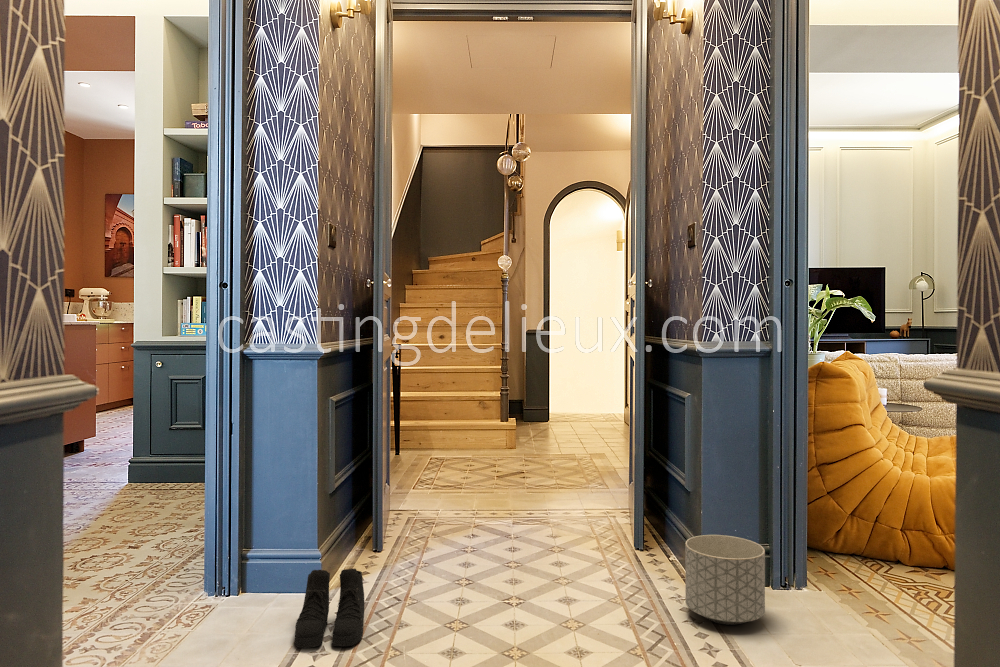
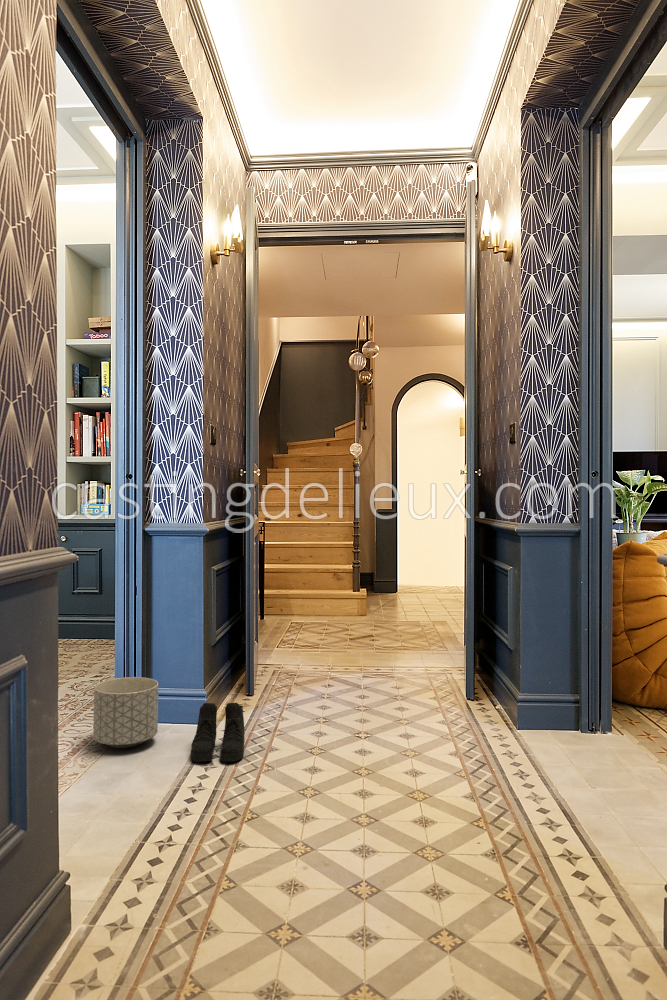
planter: present [685,535,765,625] -> present [93,677,158,748]

